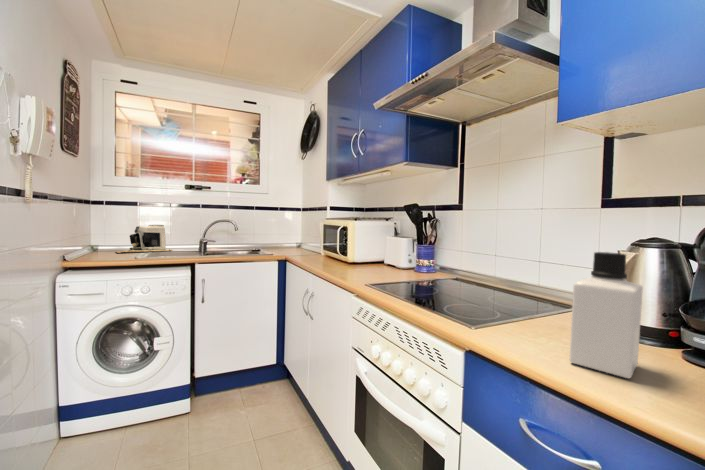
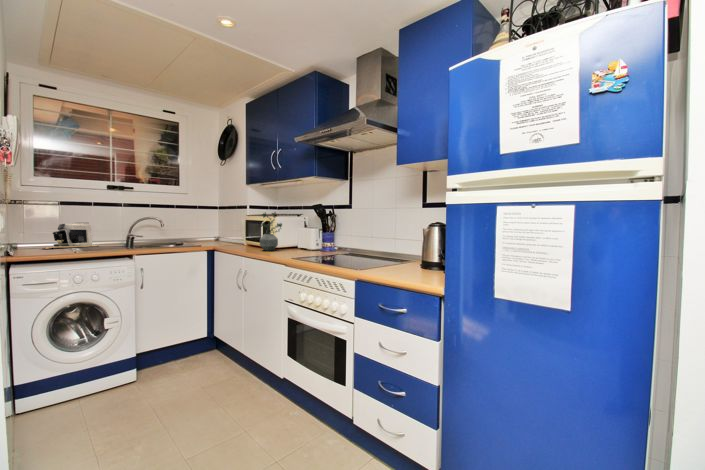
potted plant: none [332,213,364,267] -> present [260,212,282,251]
bottle: present [570,252,643,378] -> none [399,227,426,278]

